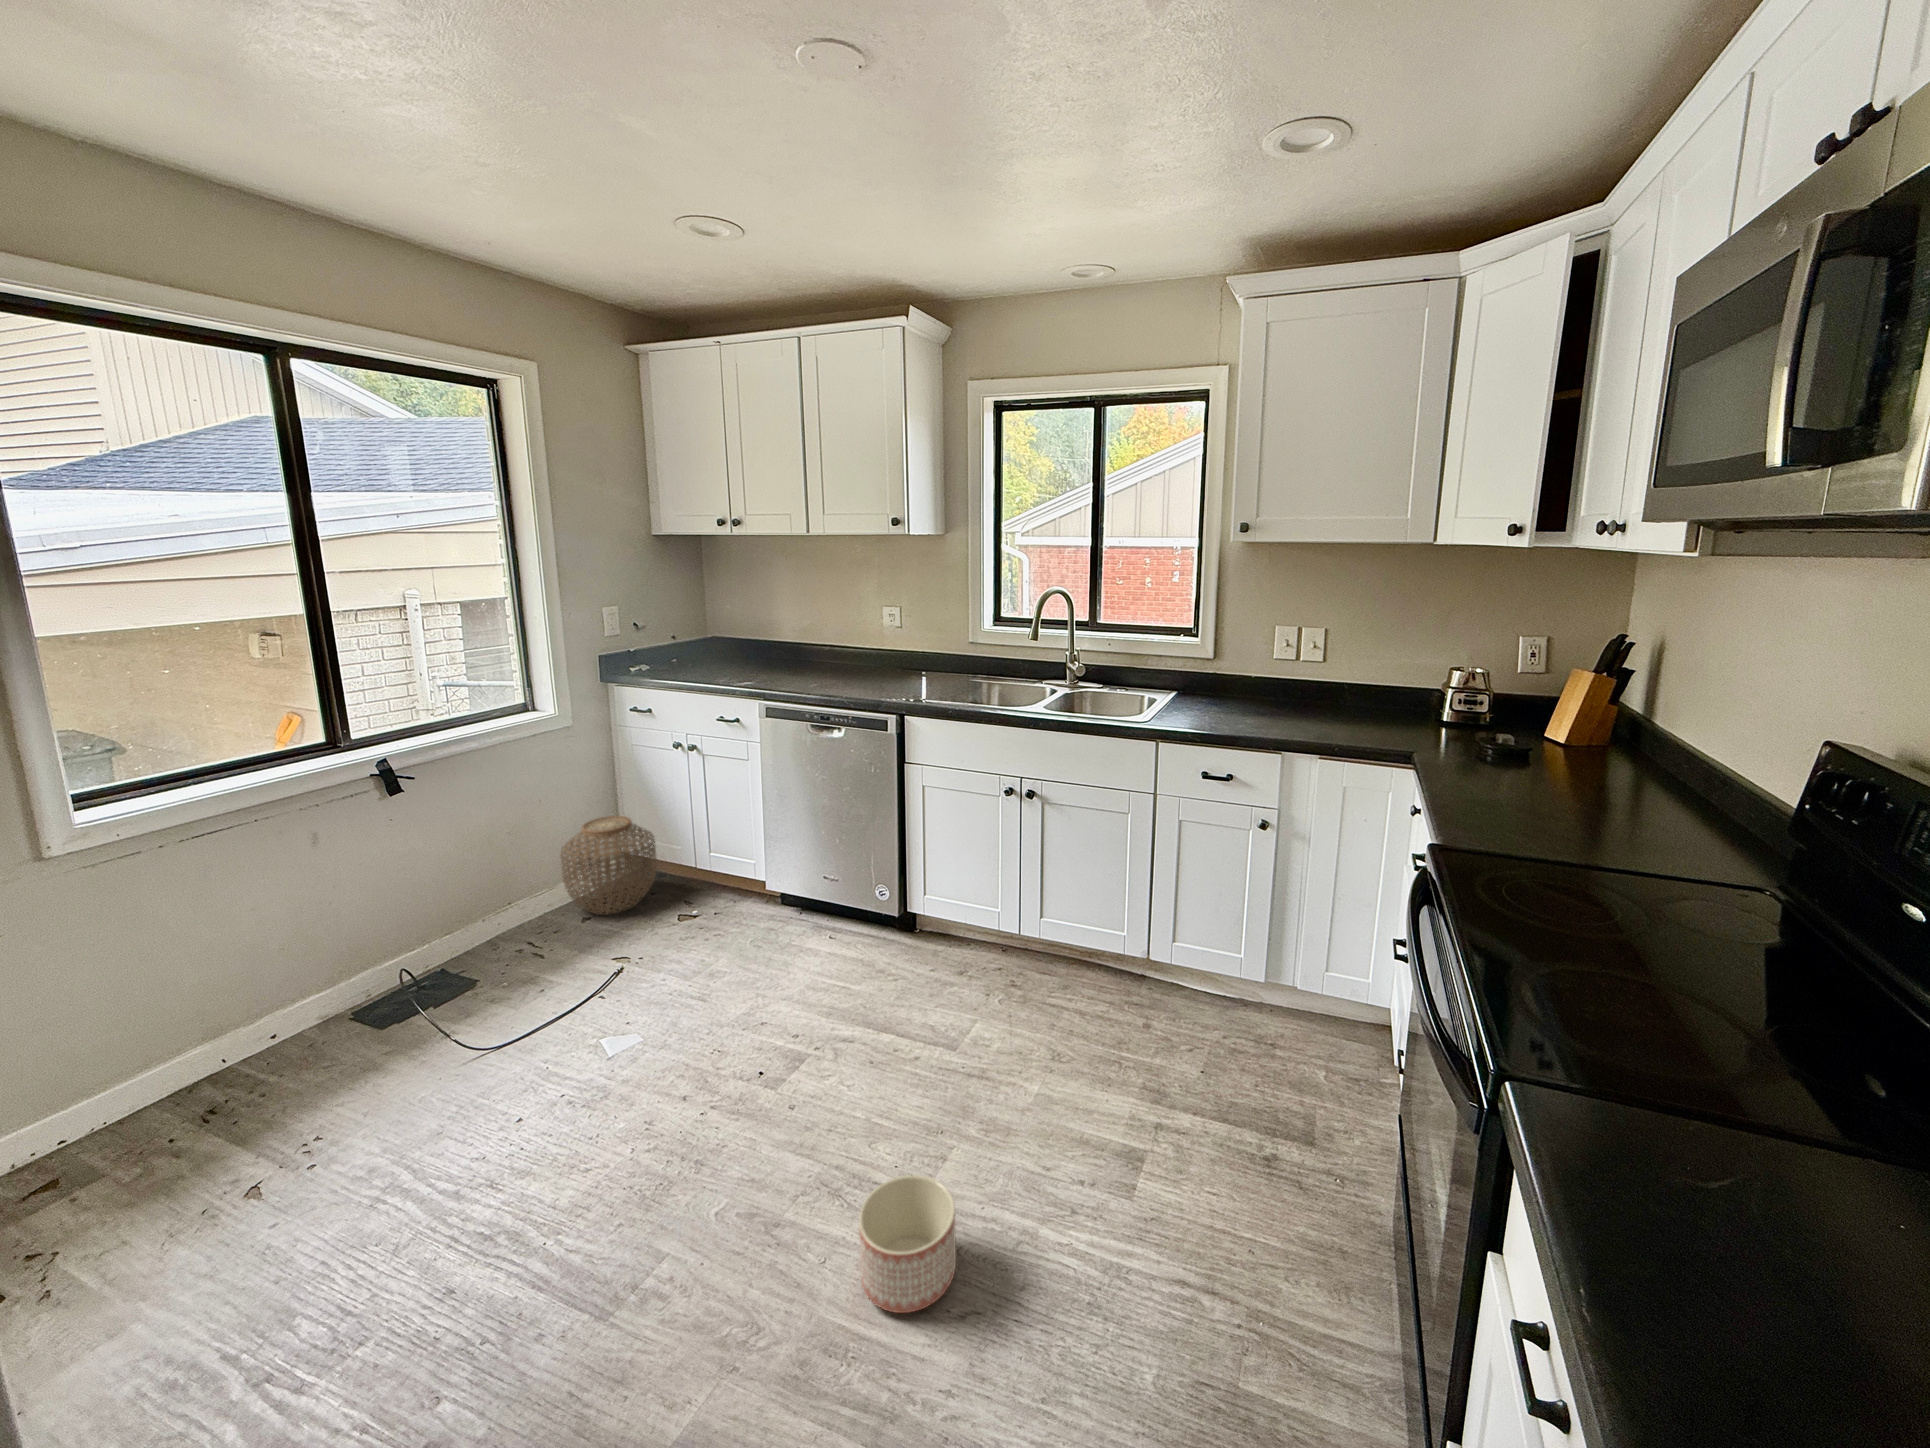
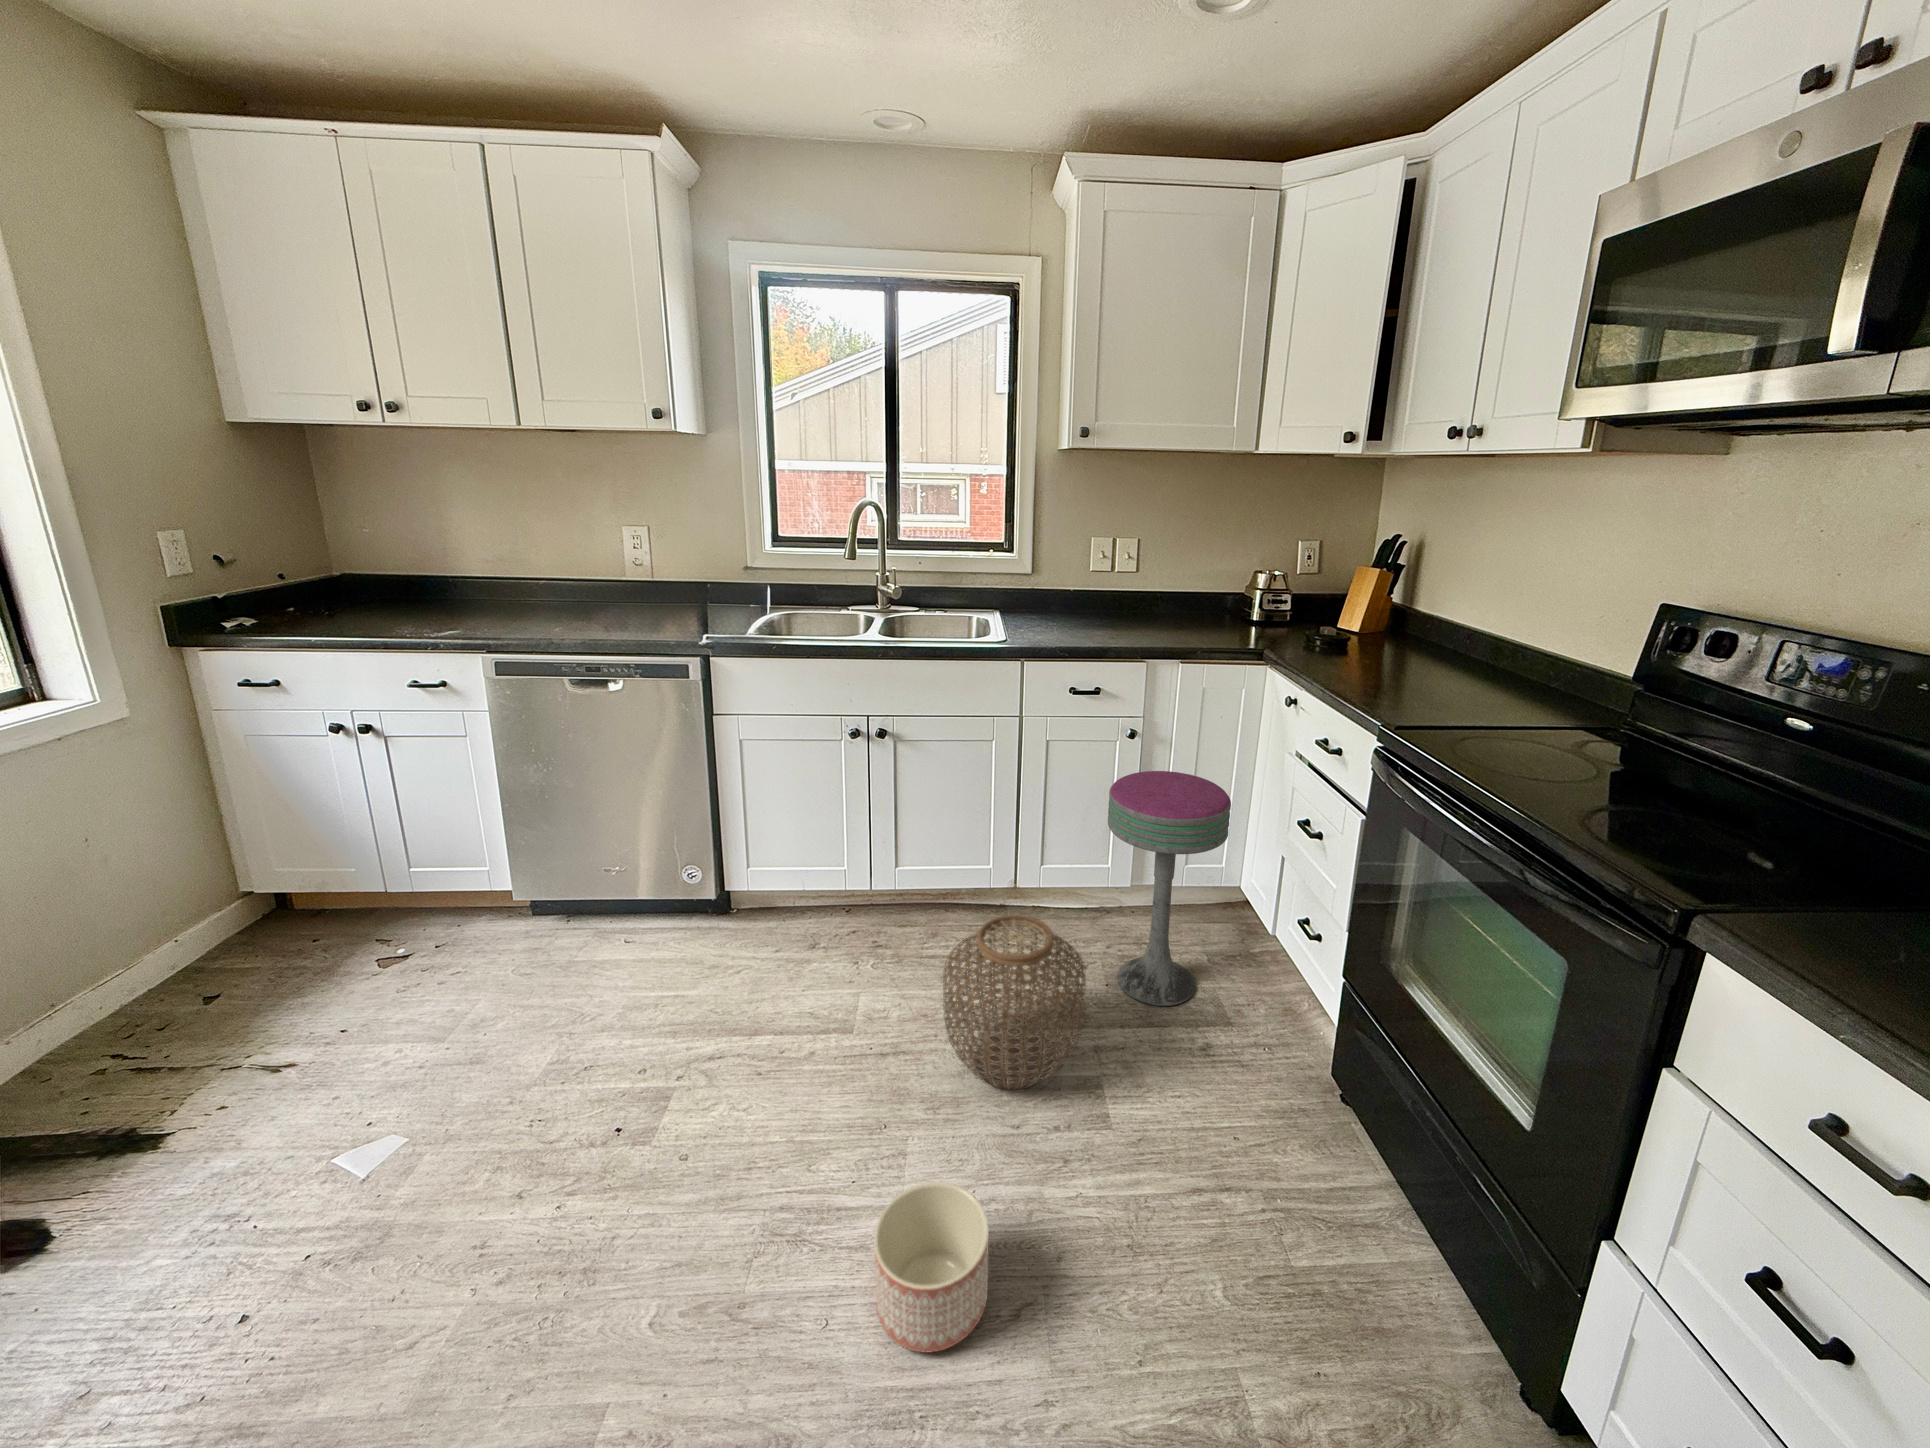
woven basket: present [561,816,657,915] -> present [943,915,1086,1089]
bar stool: none [1201,864,1330,1112] -> present [1108,771,1231,1006]

